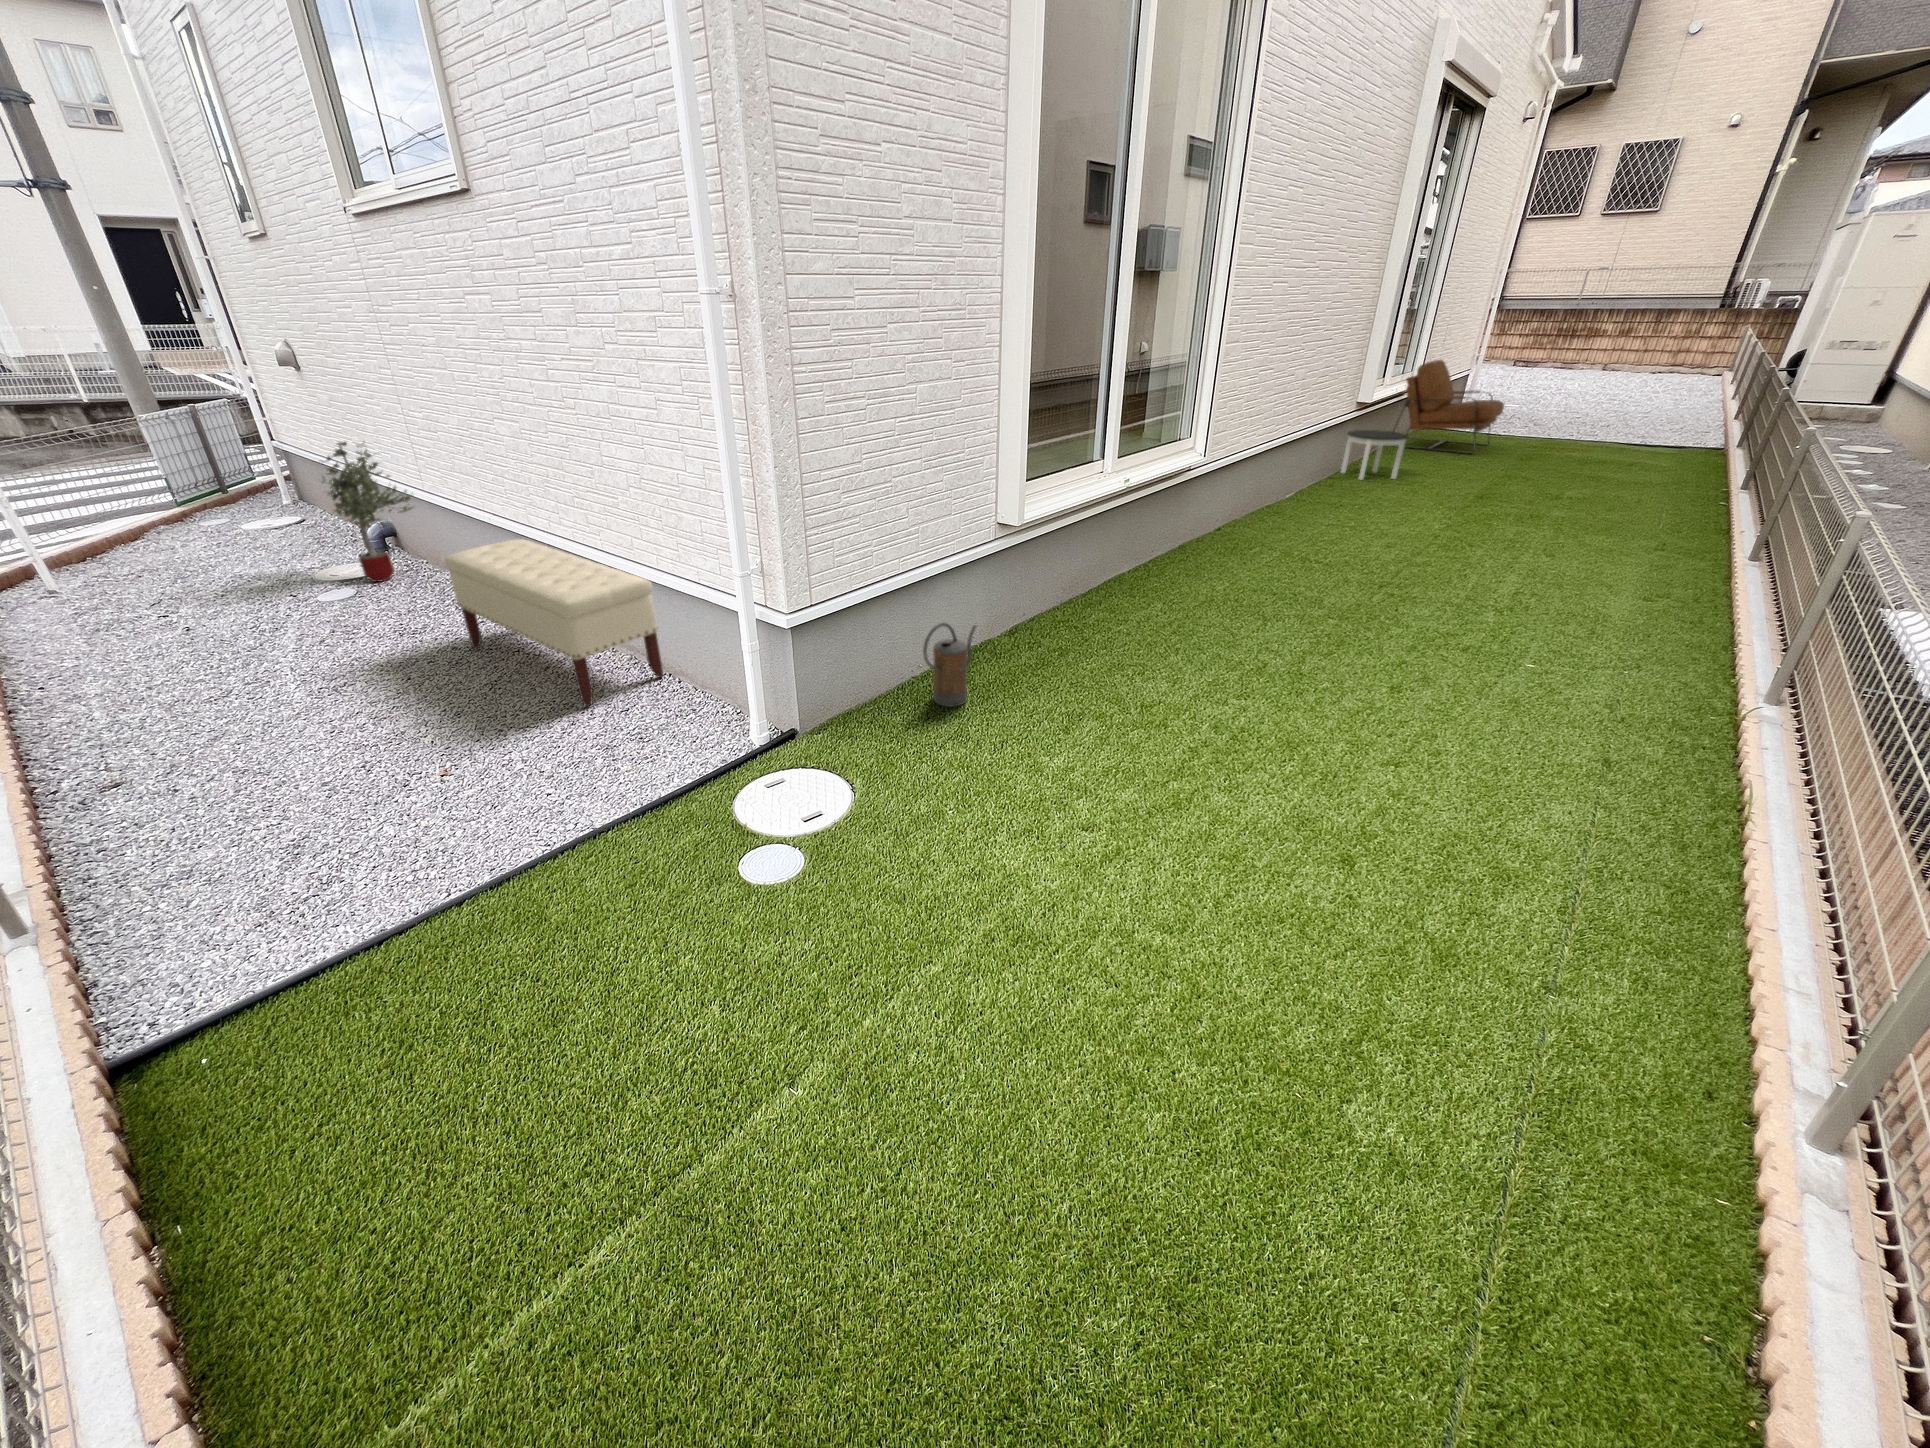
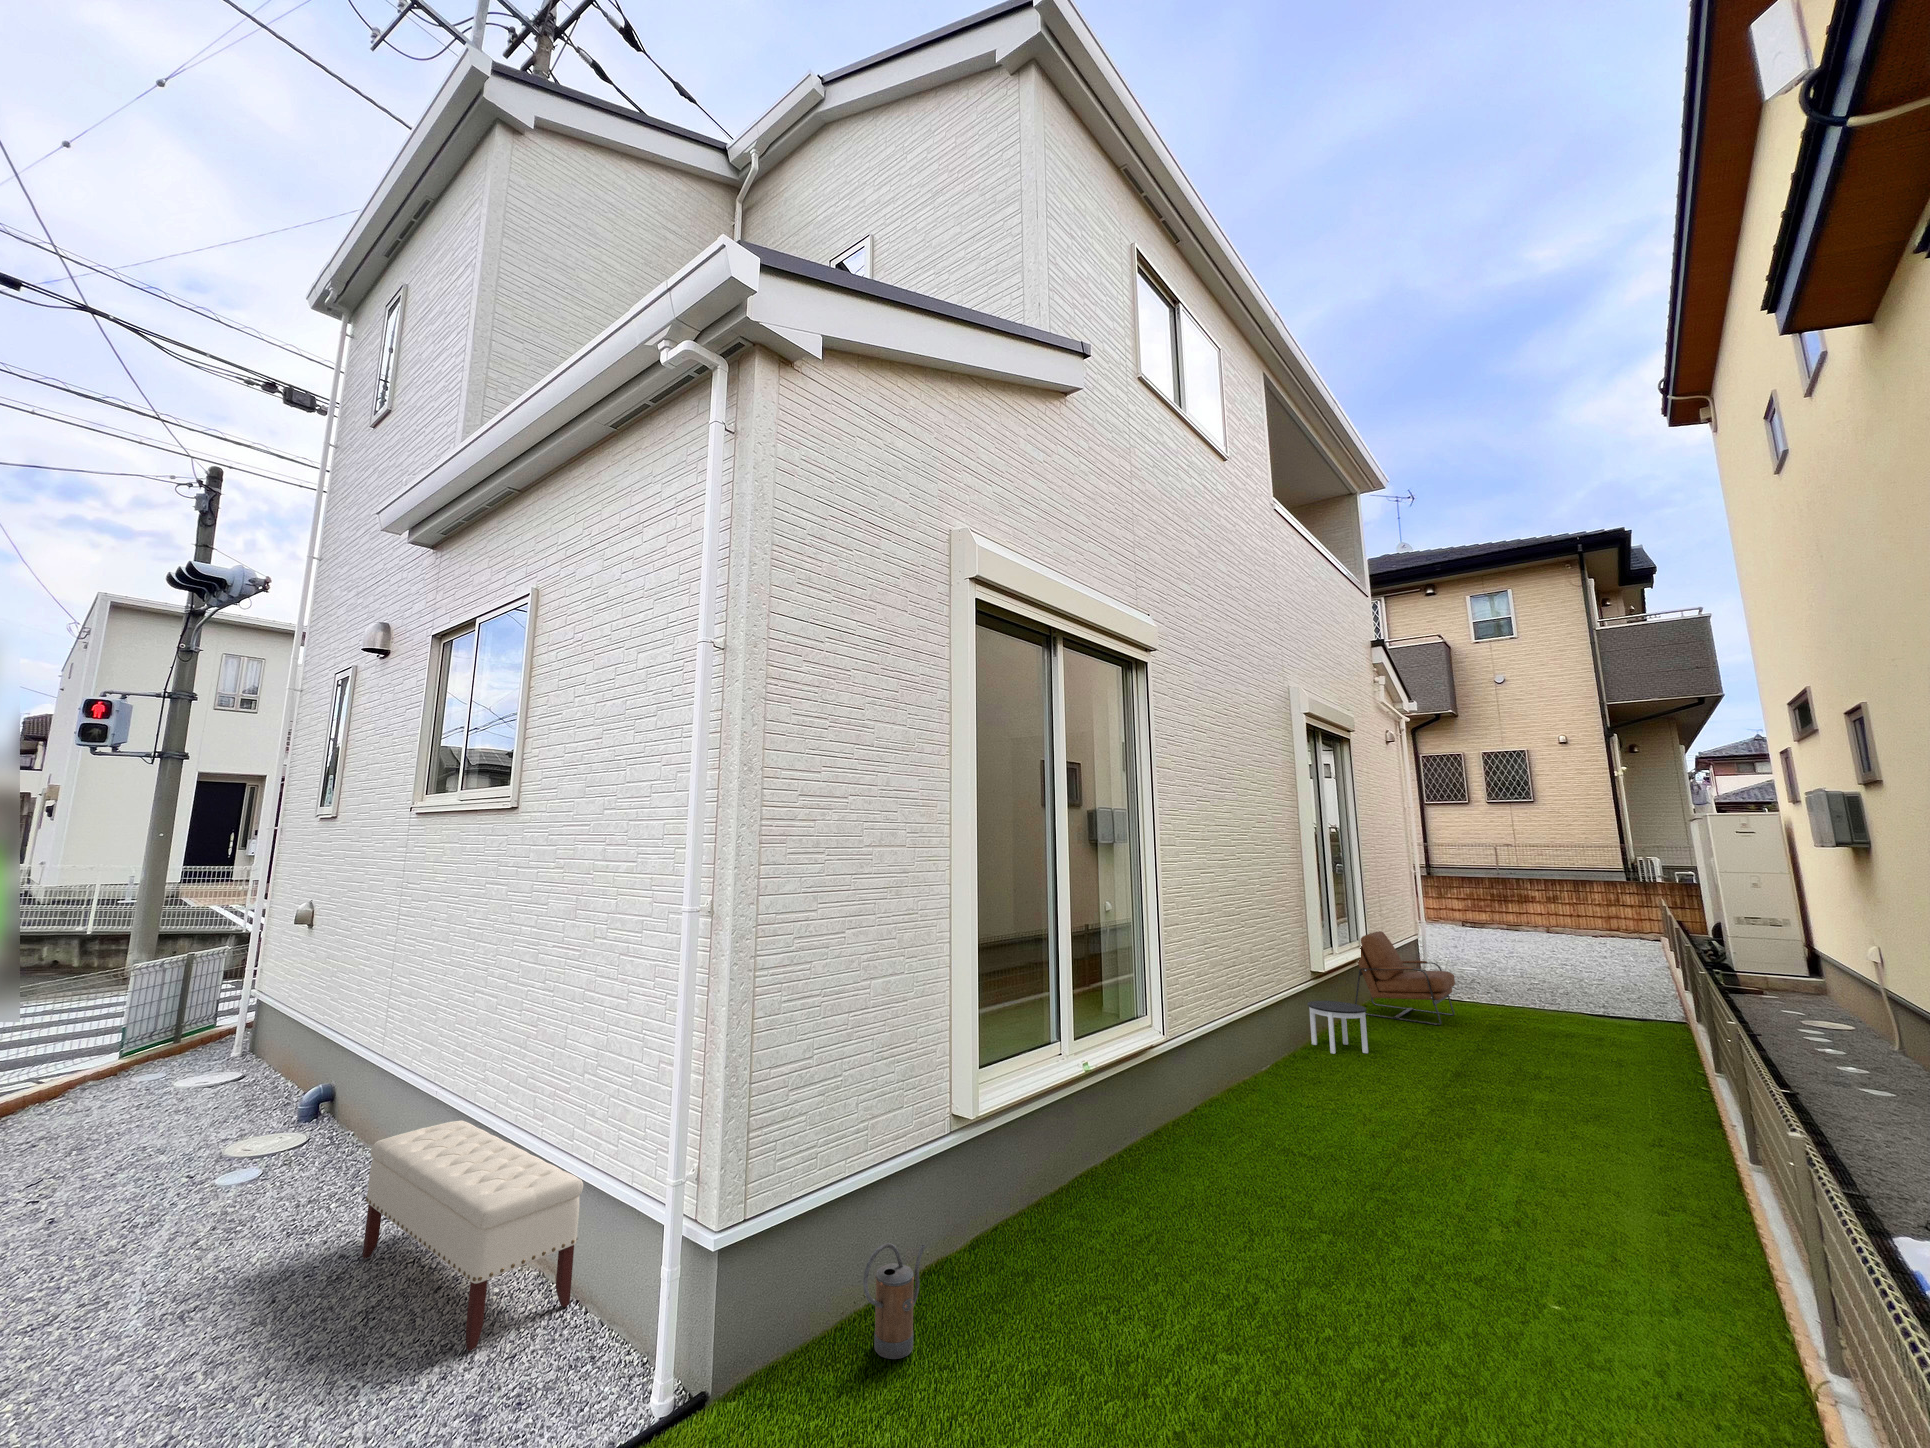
potted tree: present [322,442,415,582] -> none [272,1004,368,1160]

